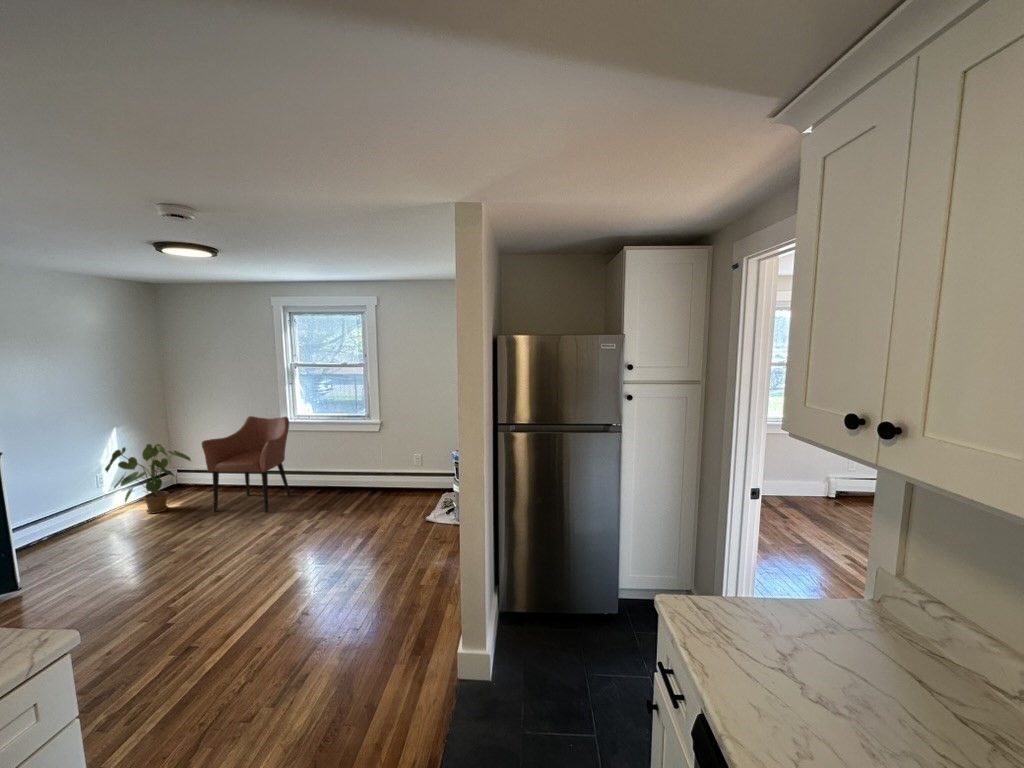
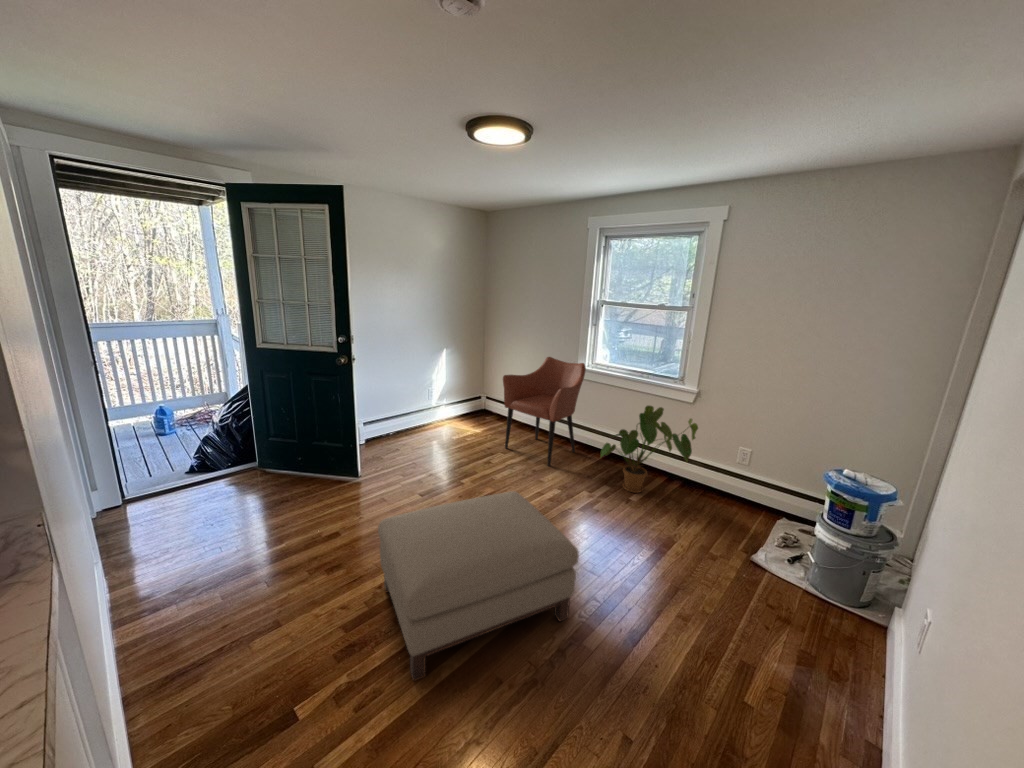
house plant: present [105,444,191,513] -> present [601,406,698,493]
ottoman: none [103,527,306,683] -> present [378,491,579,681]

